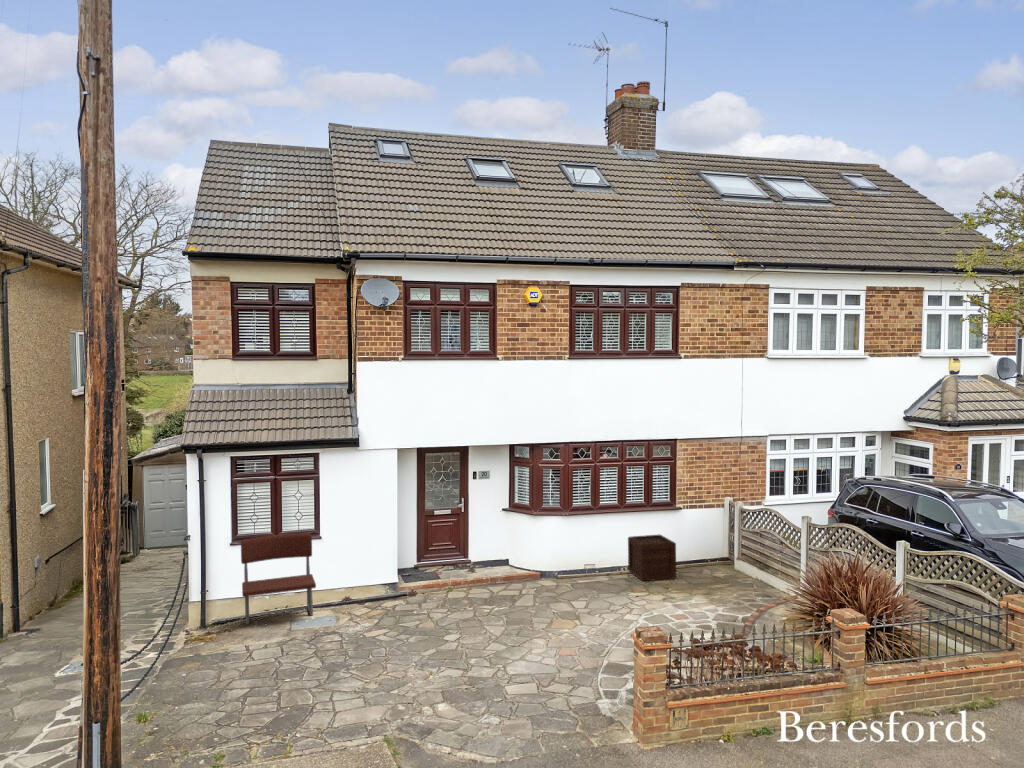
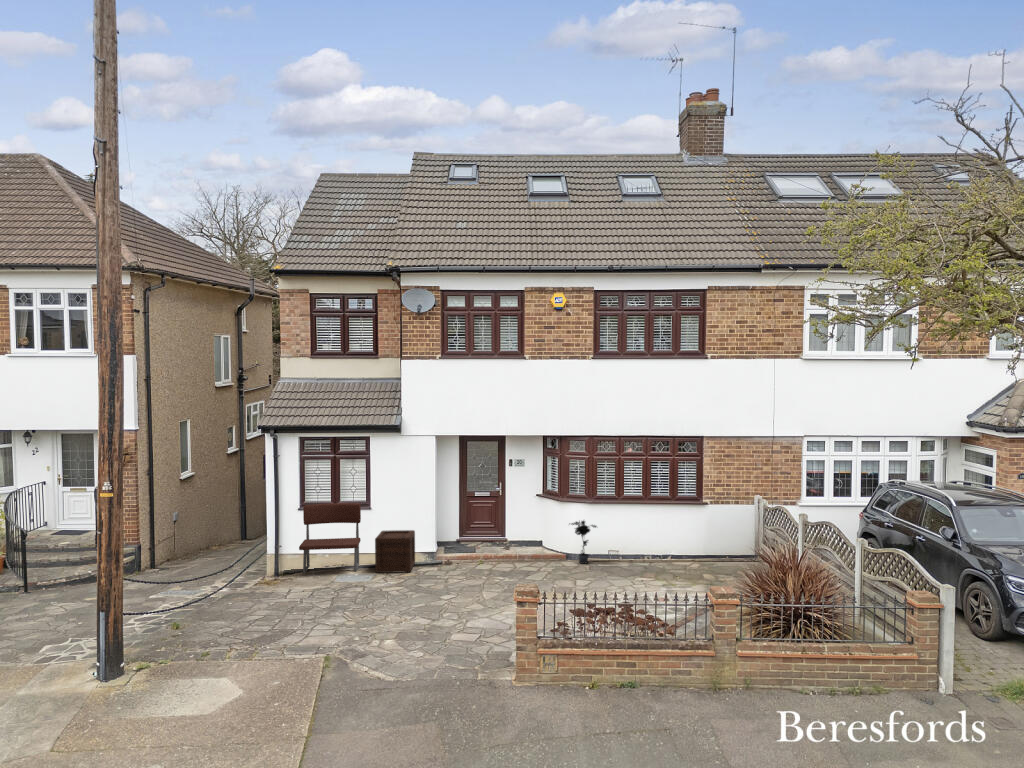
potted plant: none [546,533,579,582] -> present [571,521,596,564]
wooden crate: present [628,535,676,581] -> present [375,530,415,573]

